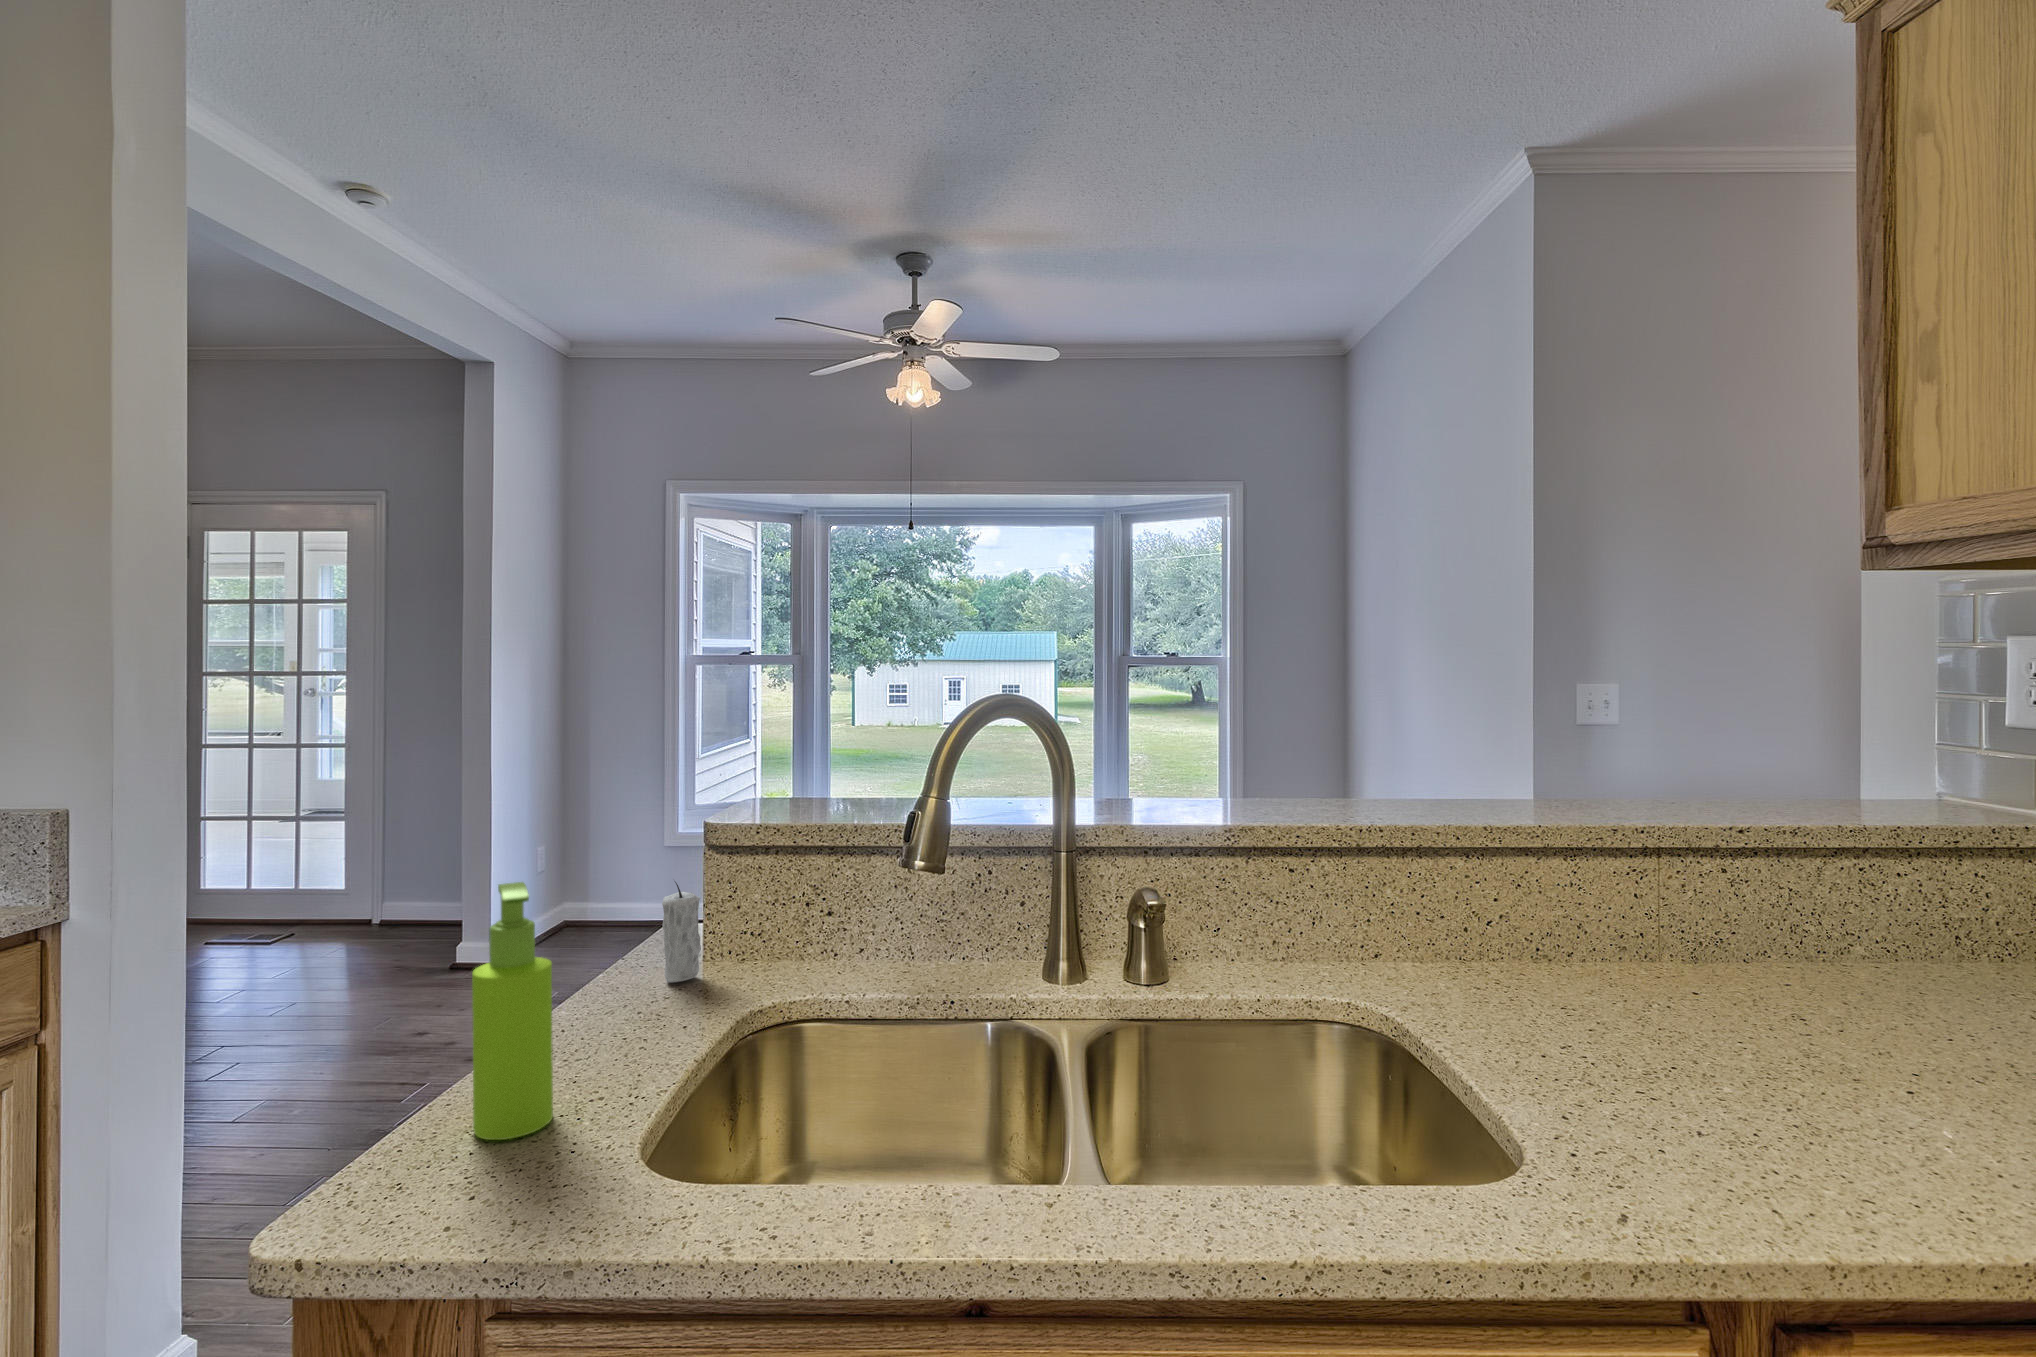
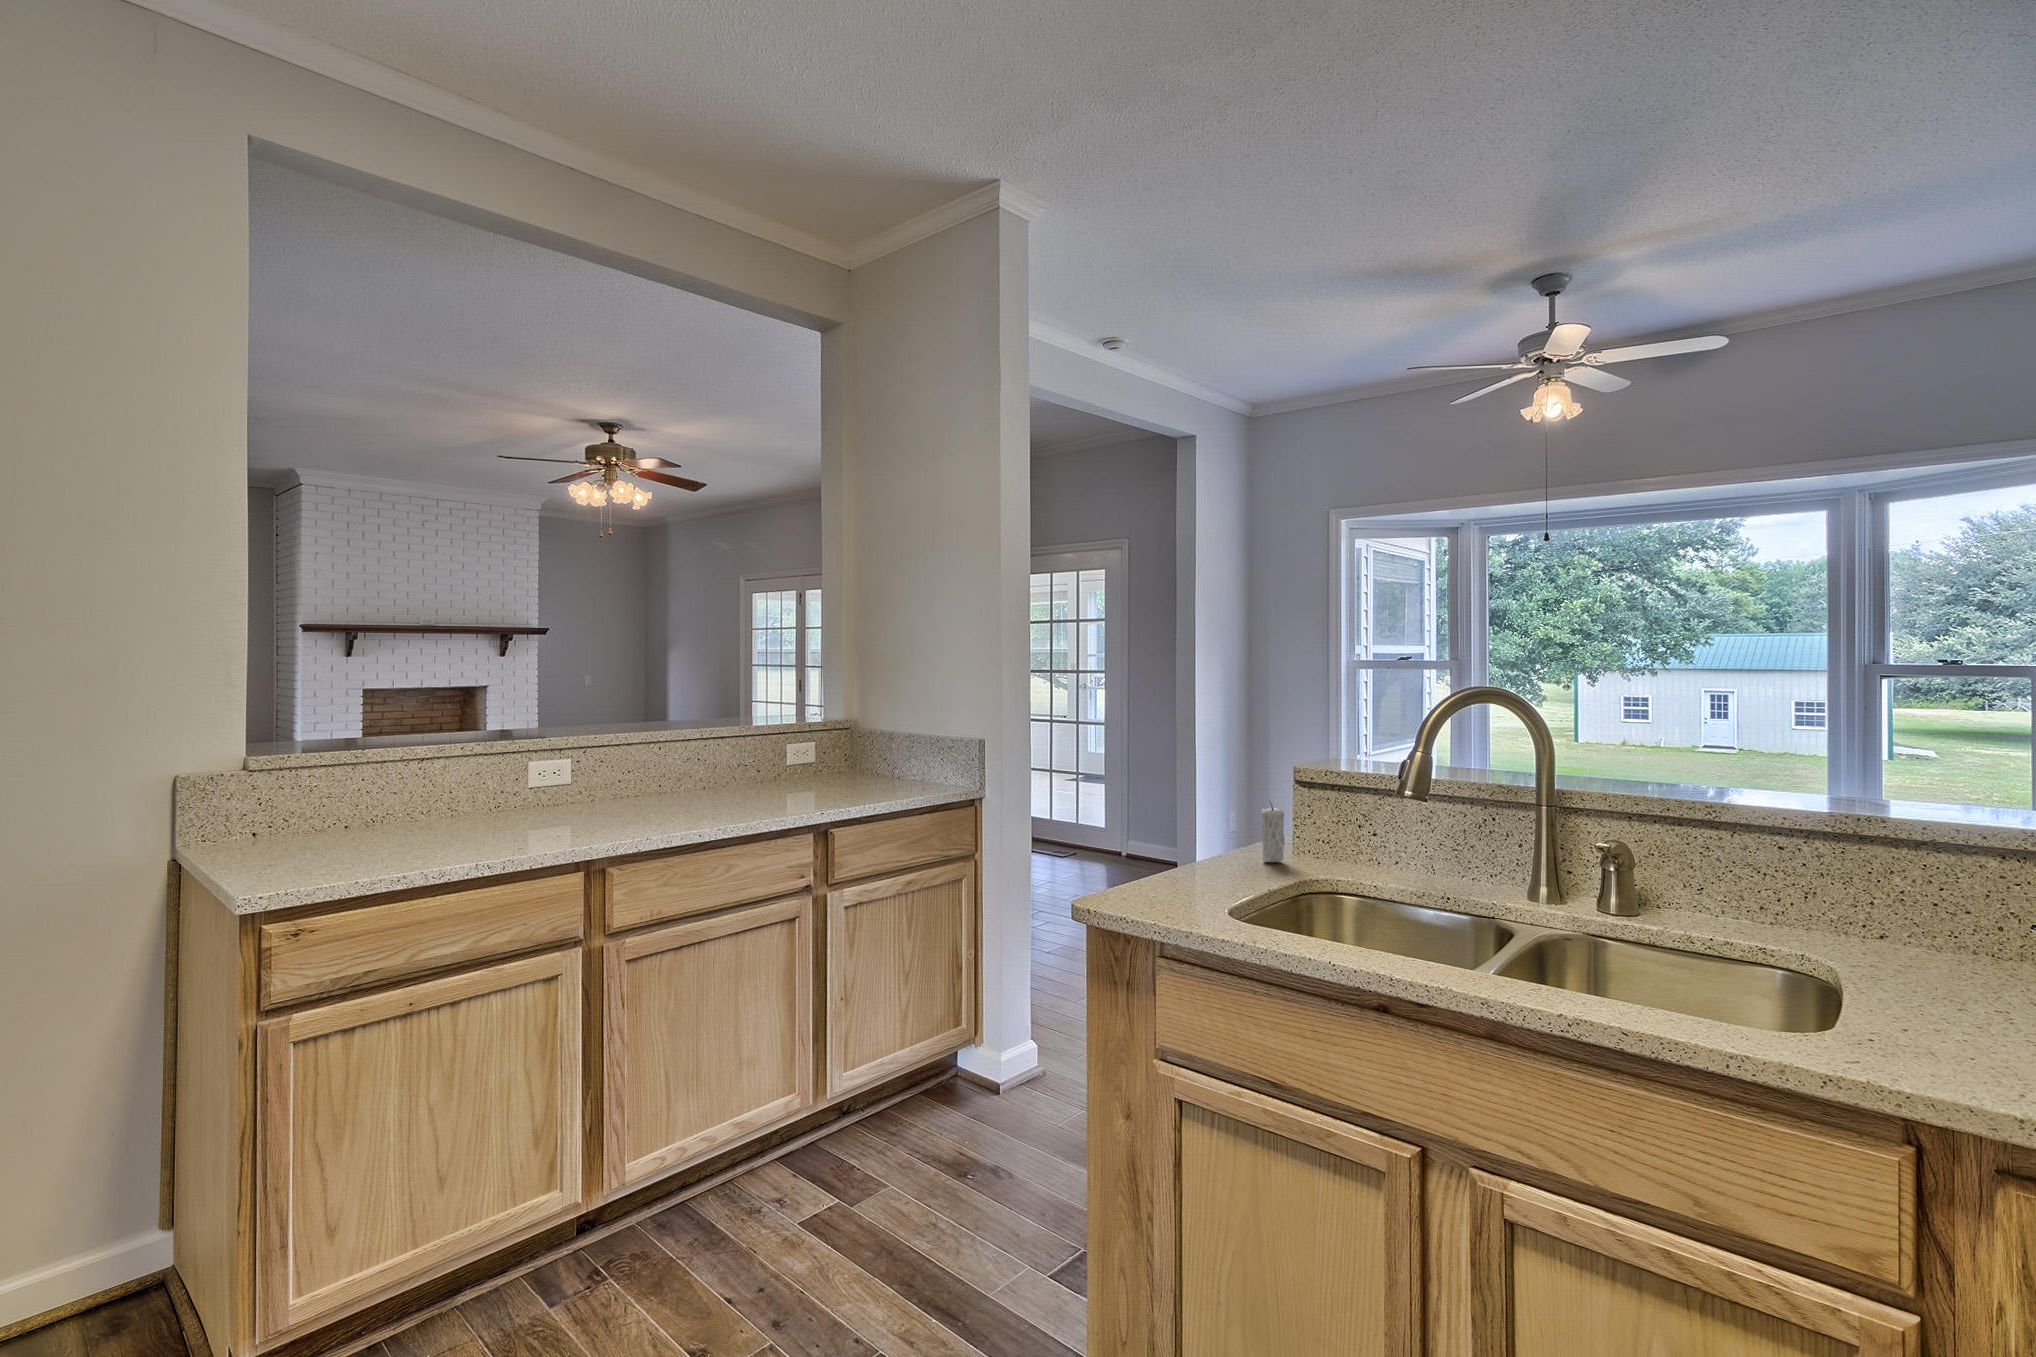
soap dispenser: present [472,882,553,1140] -> none [1151,777,1188,904]

